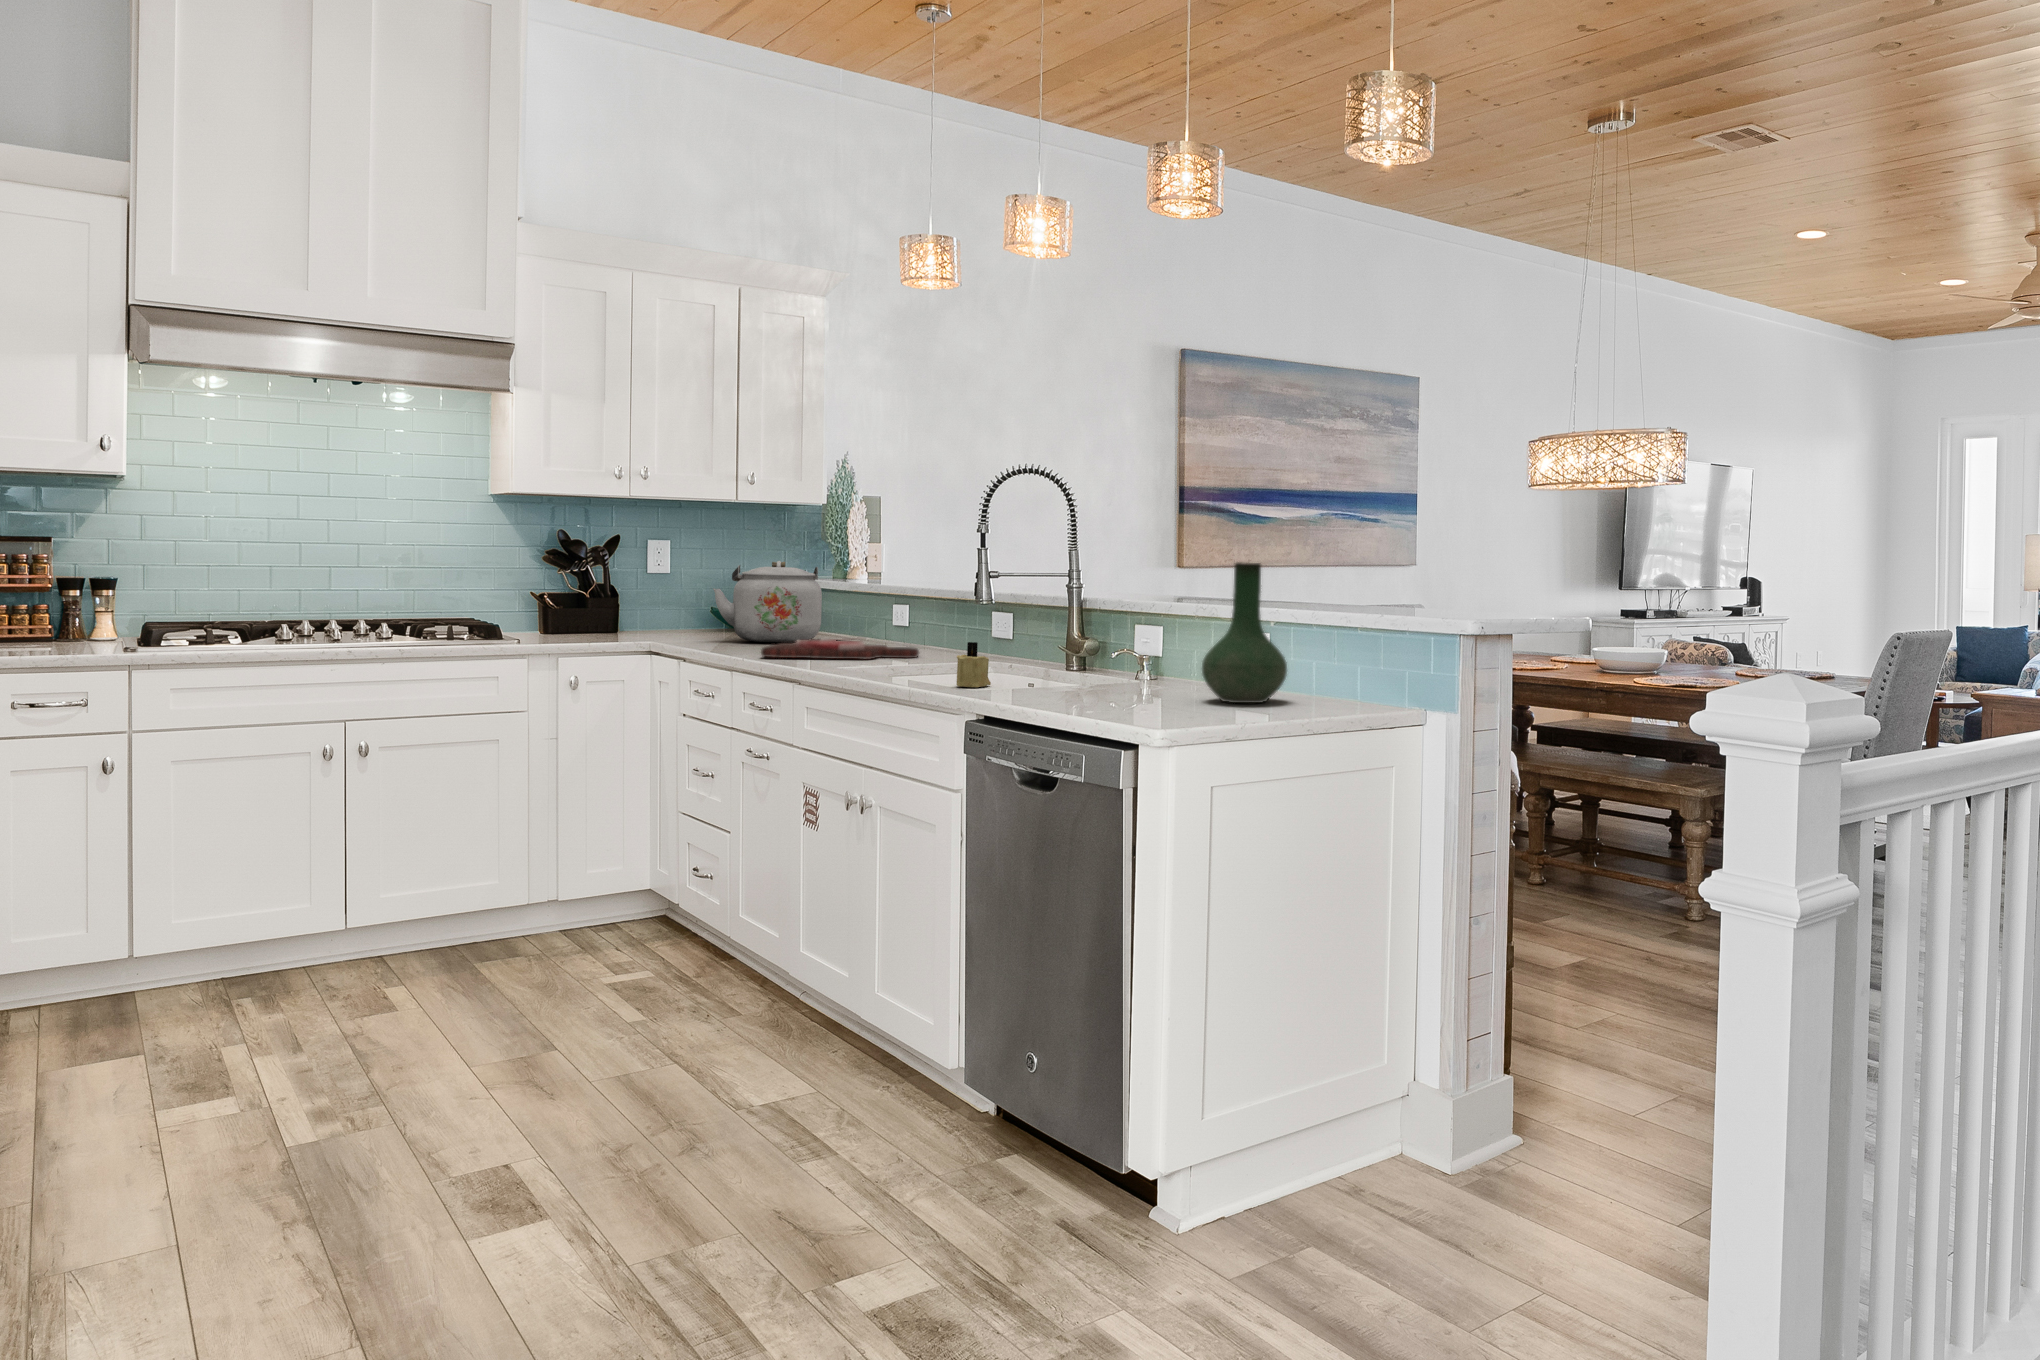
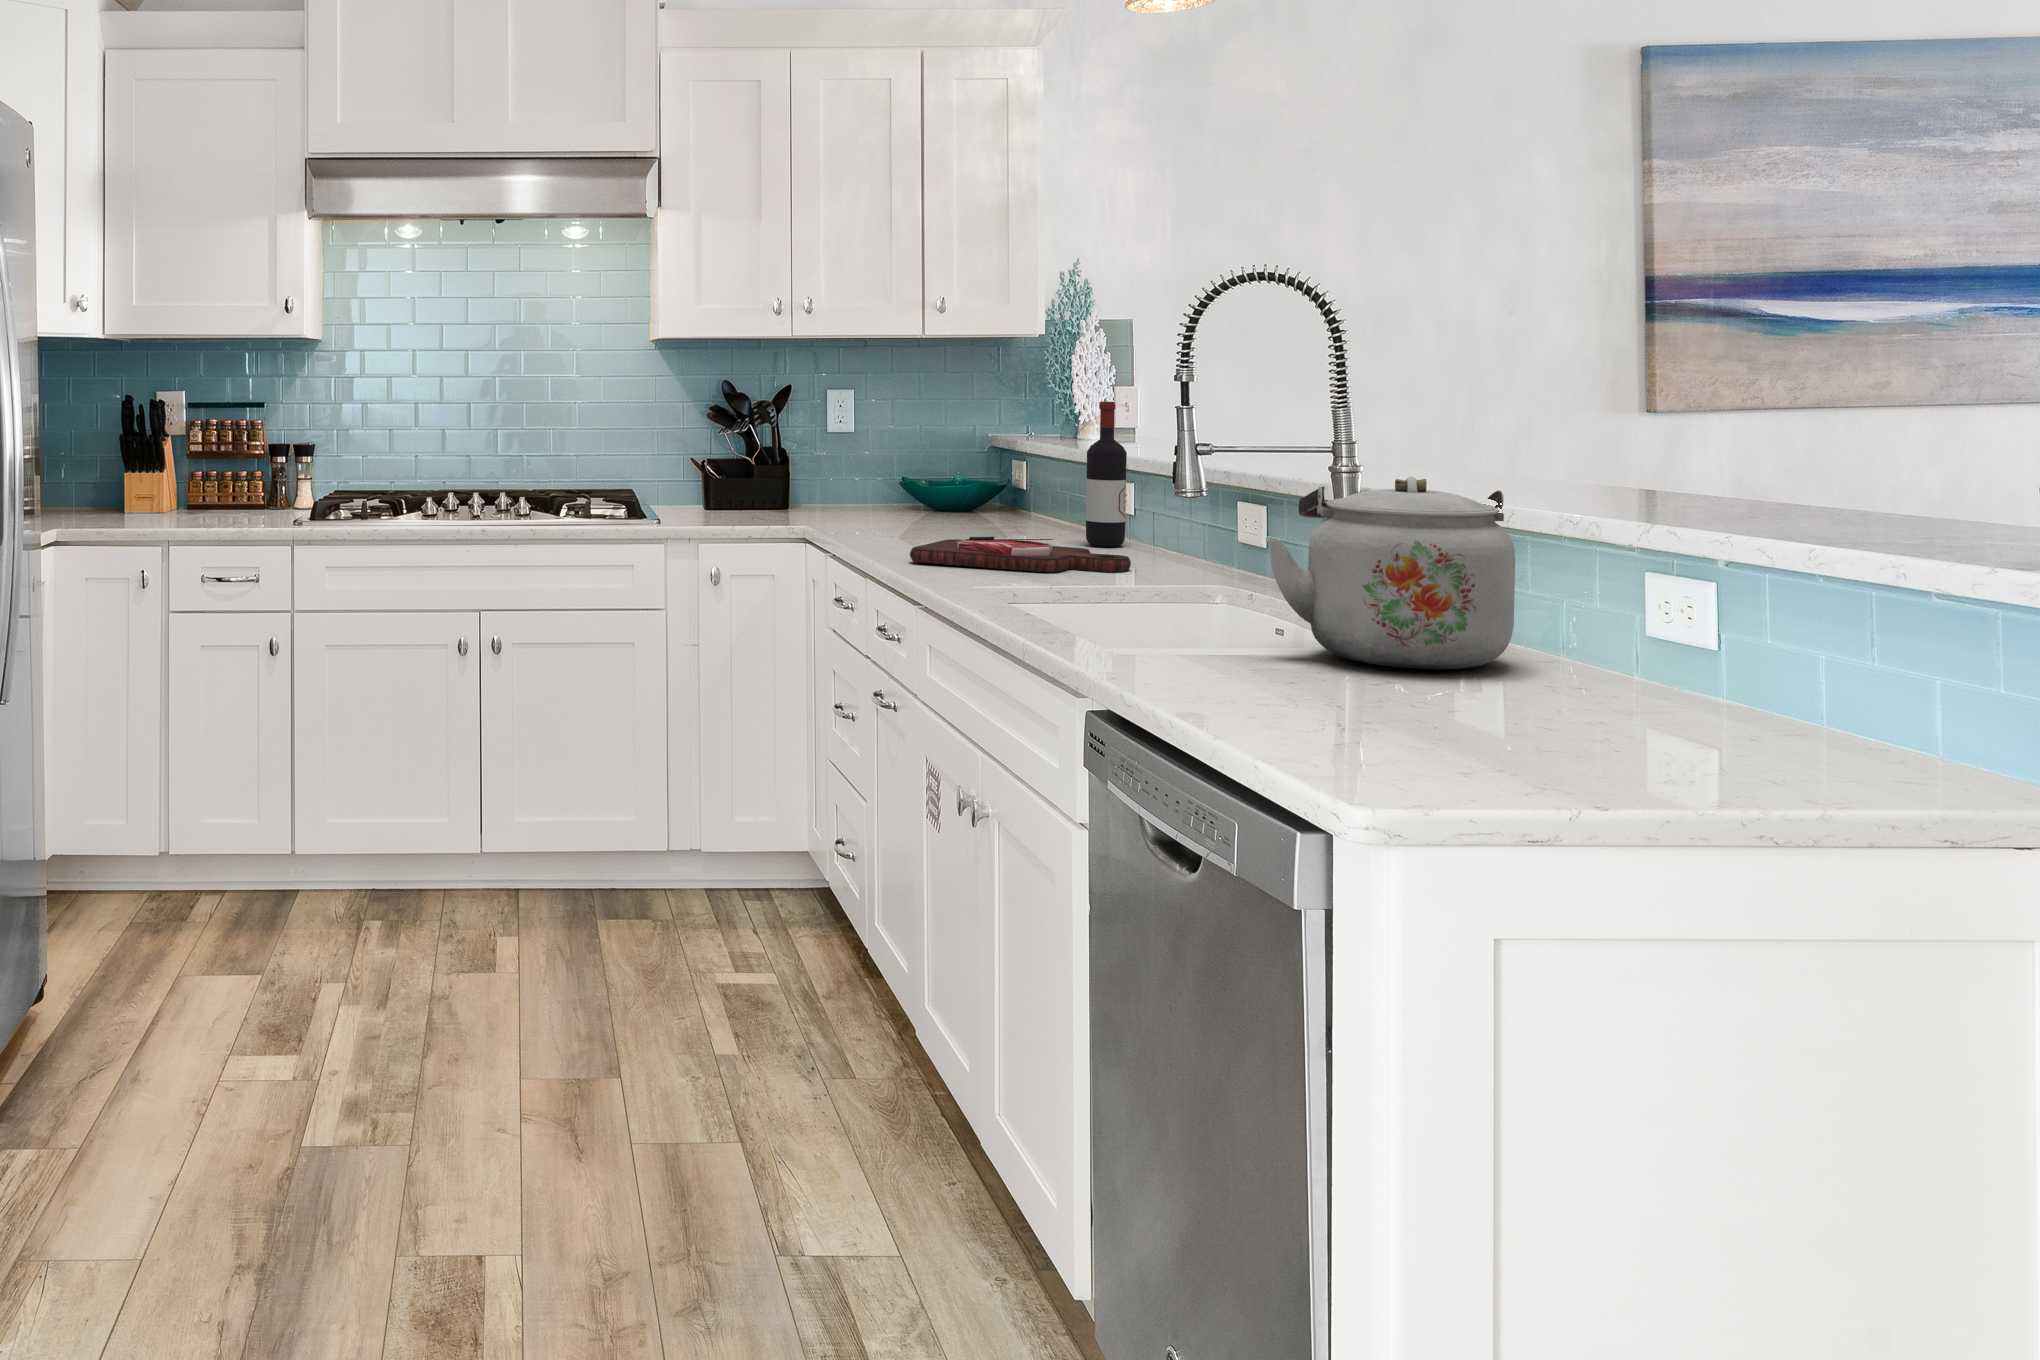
wine bottle: none [873,547,902,646] -> present [1086,402,1127,547]
kettle: present [713,561,822,642] -> present [1266,477,1515,669]
vase: present [1202,562,1287,703] -> none [1527,457,1712,725]
candle: present [957,642,991,687] -> none [1123,570,1179,644]

